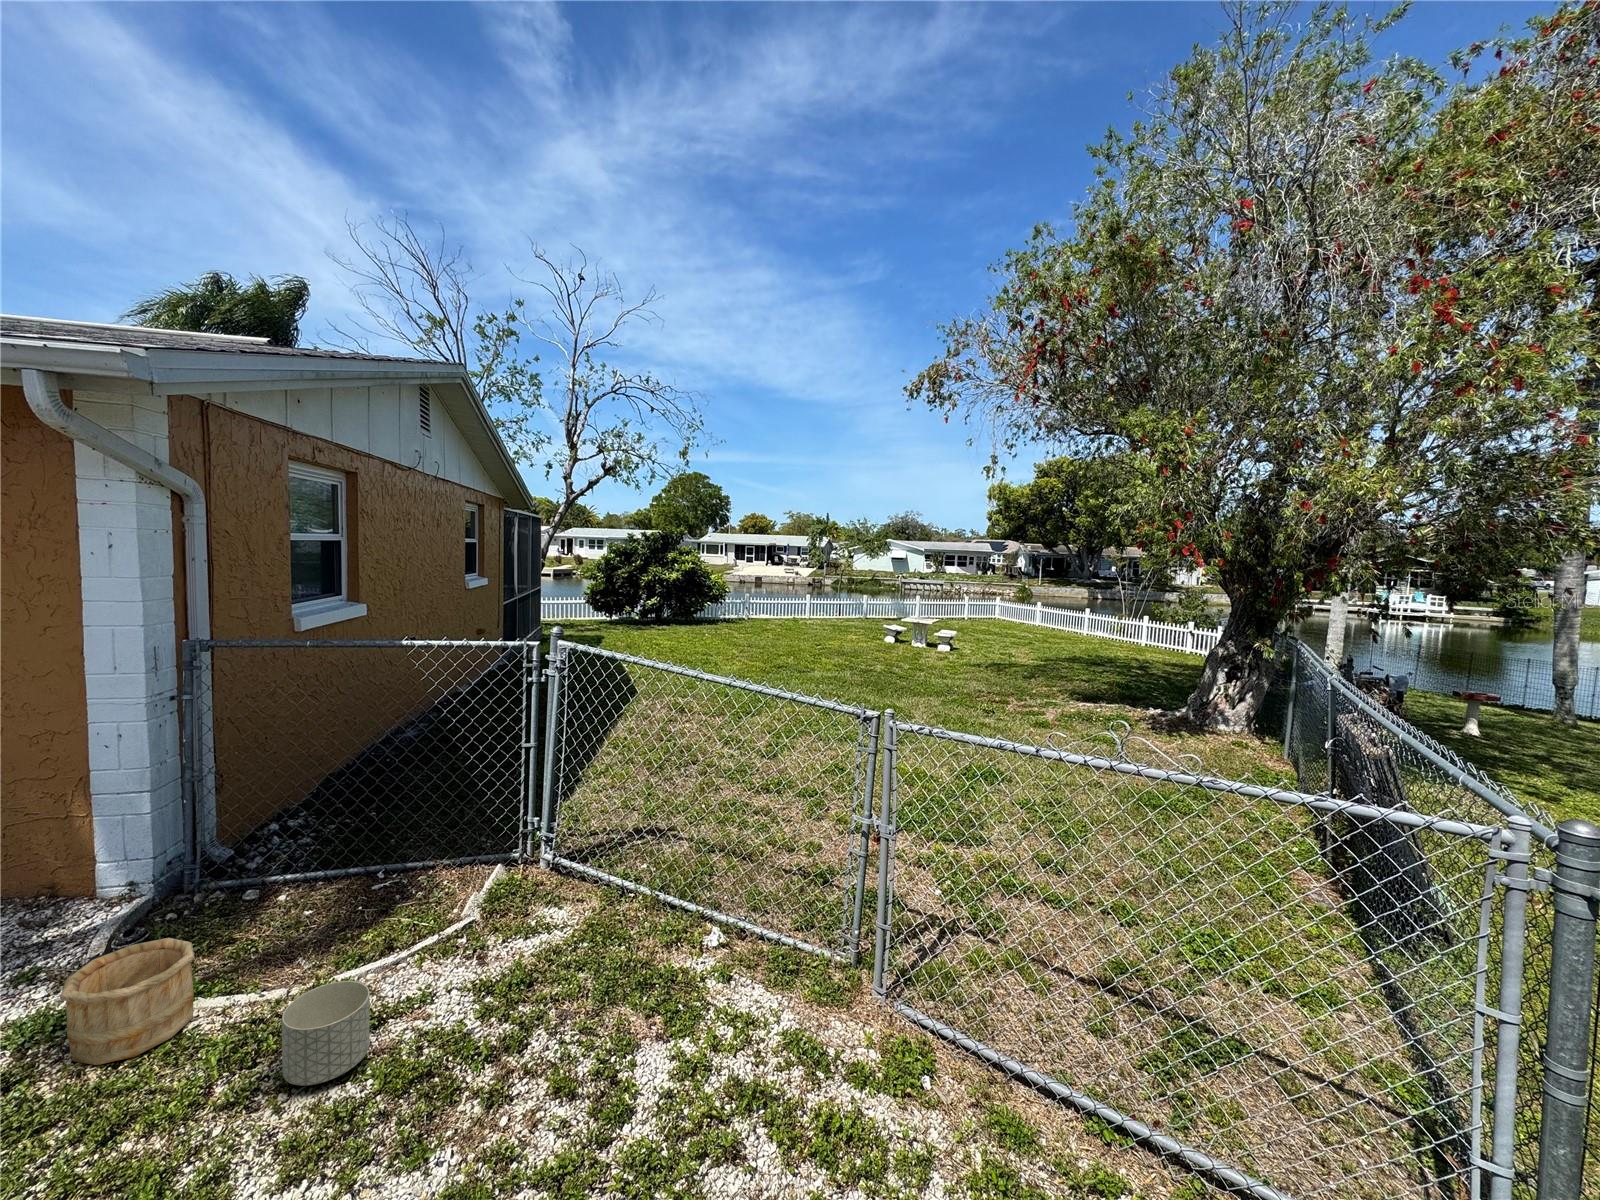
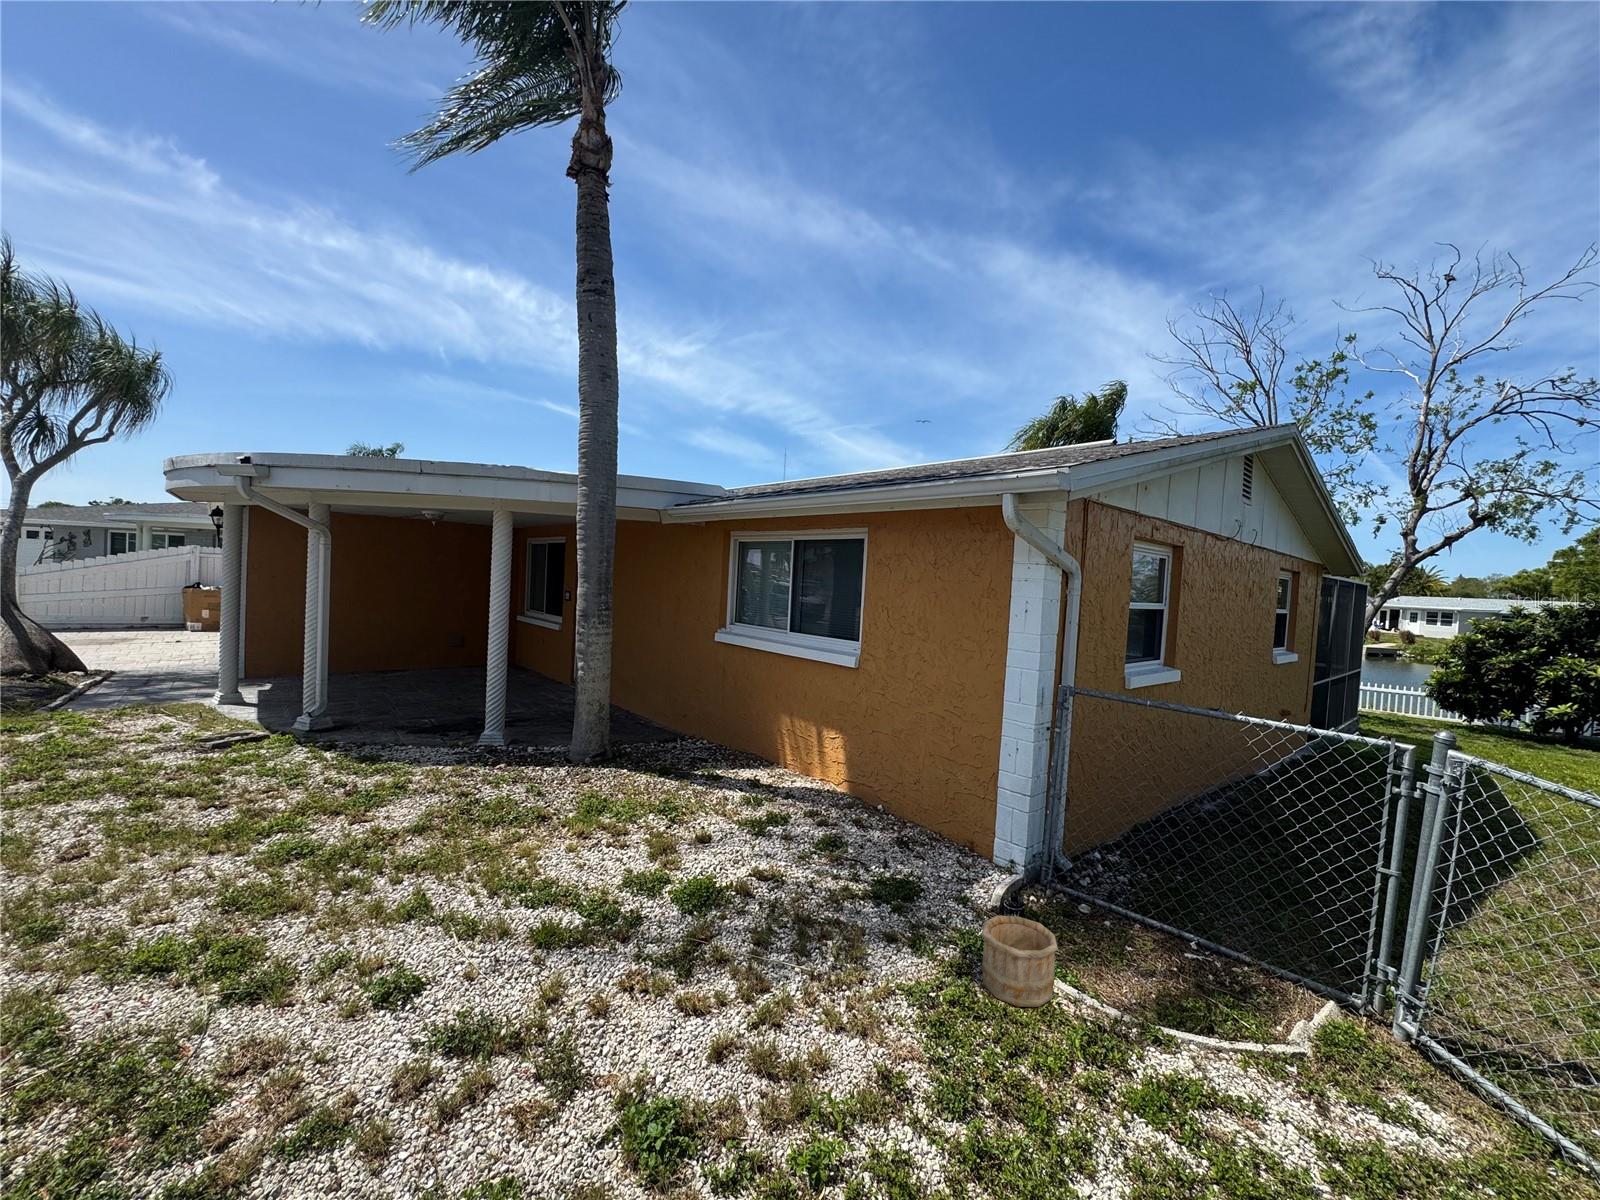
planter: present [282,981,370,1086] -> none [1124,1035,1206,1140]

